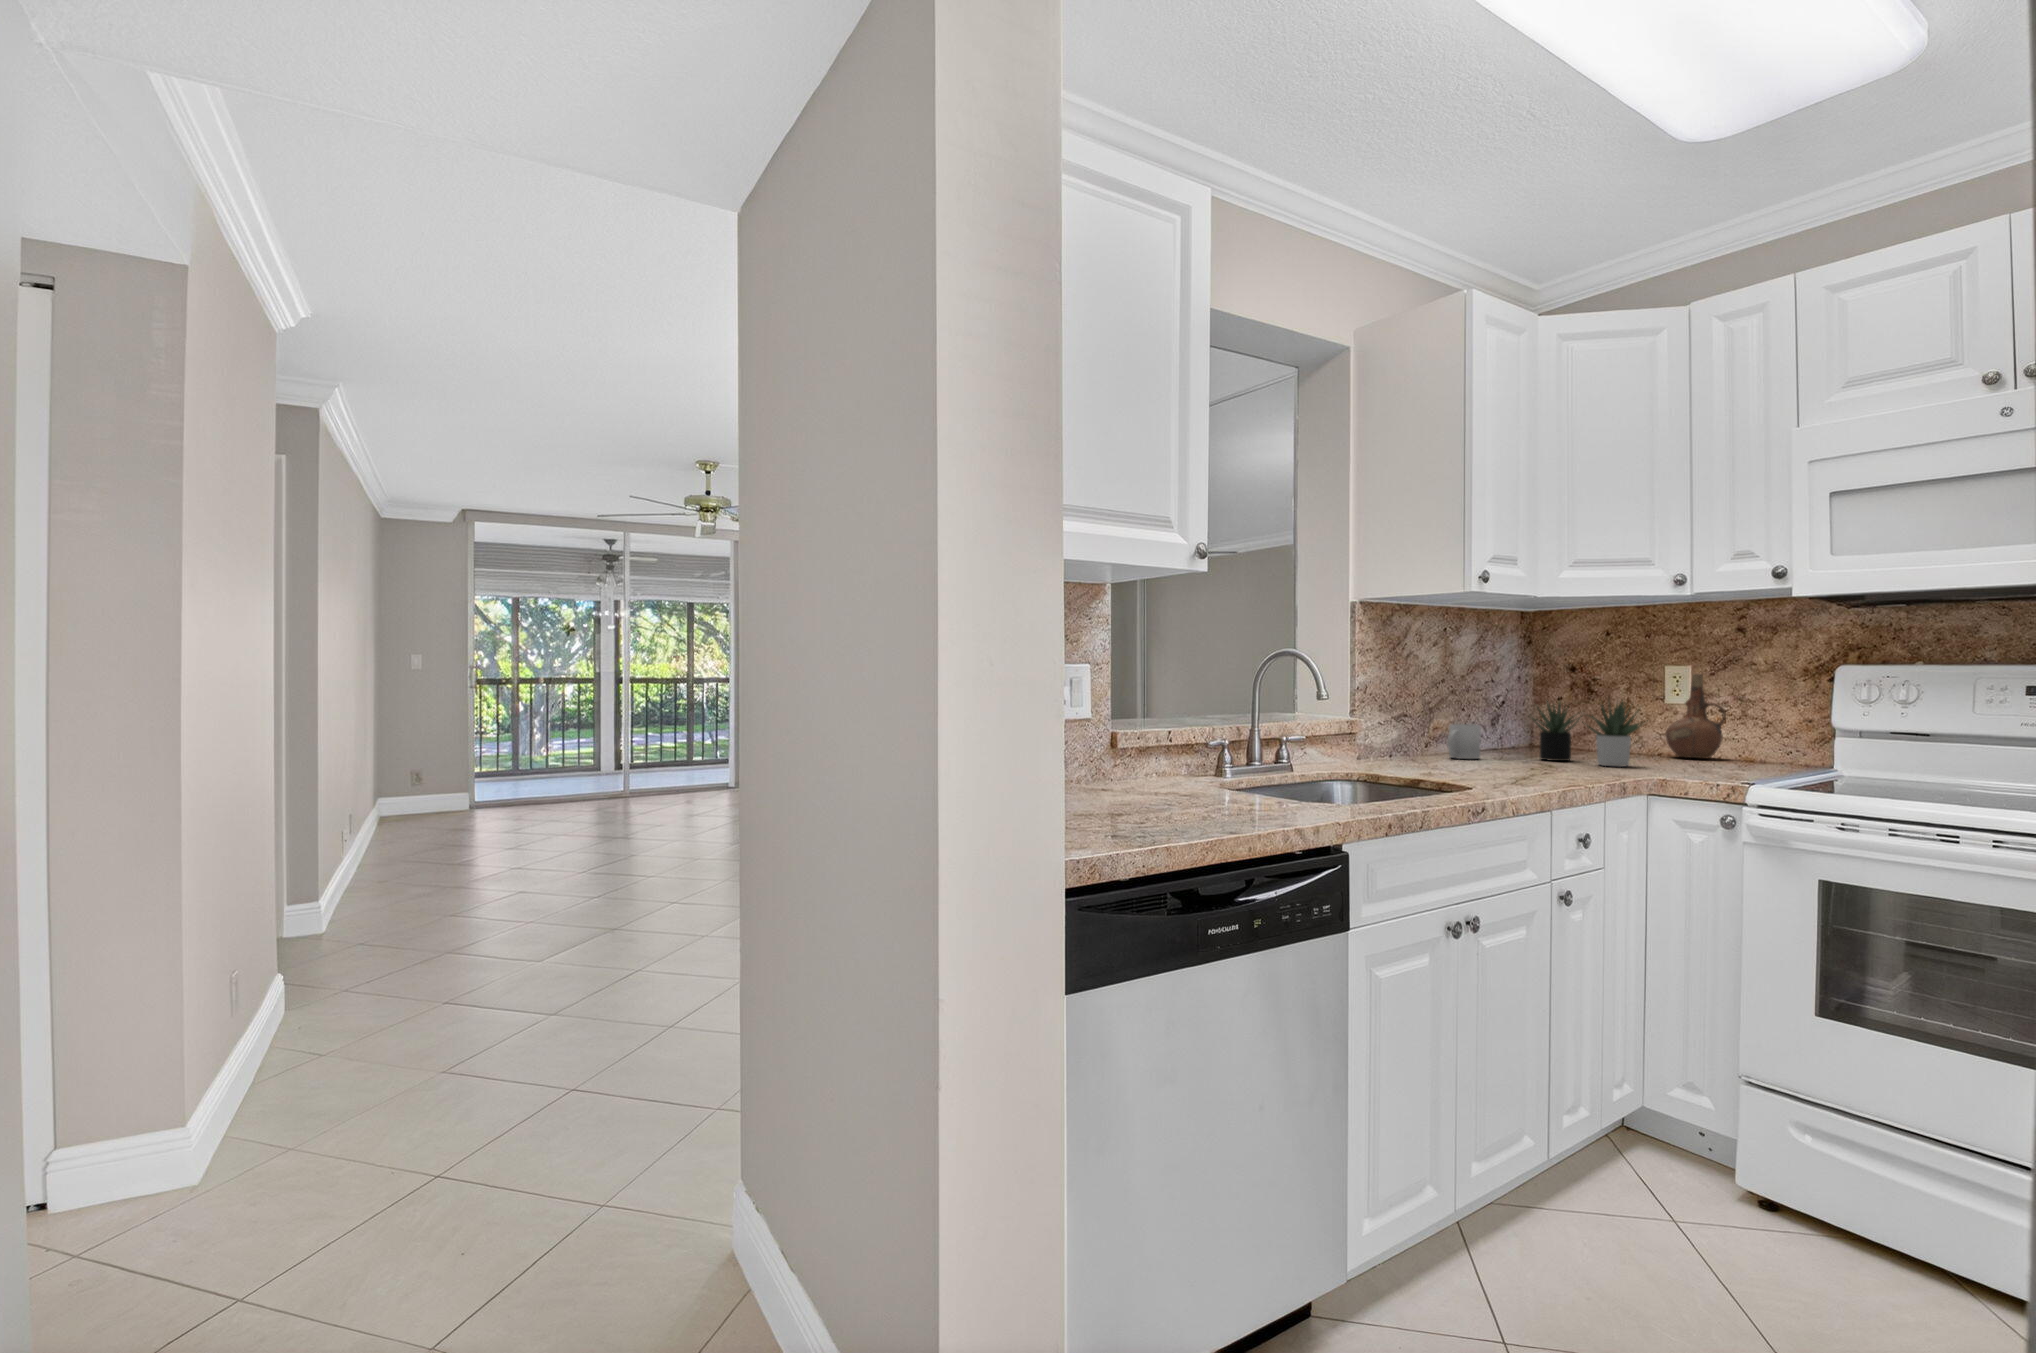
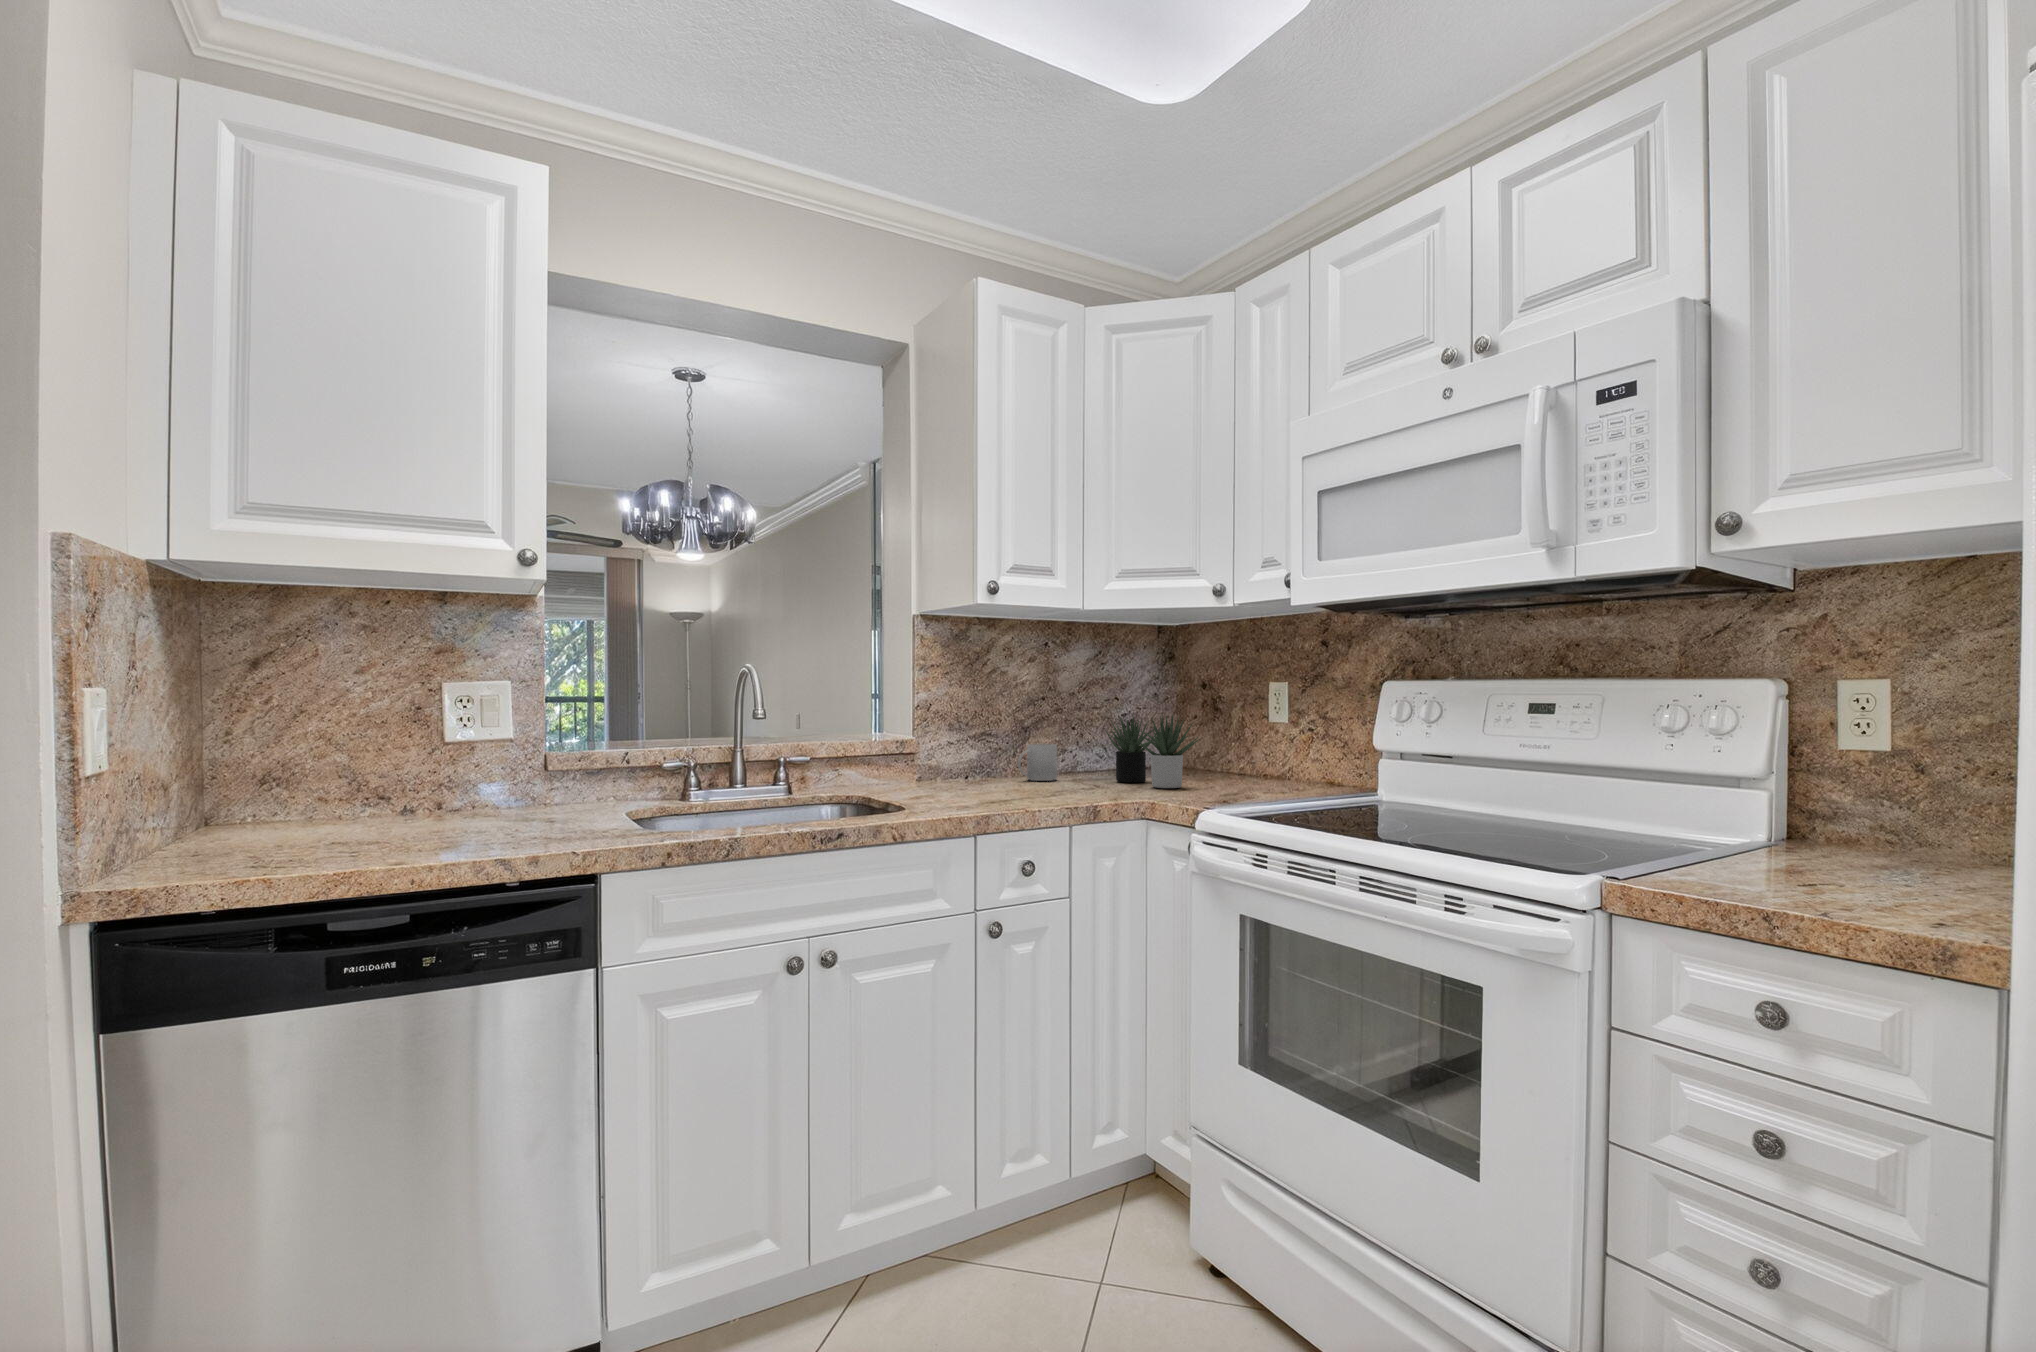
ceramic pitcher: present [1666,674,1726,758] -> none [1263,689,1319,779]

